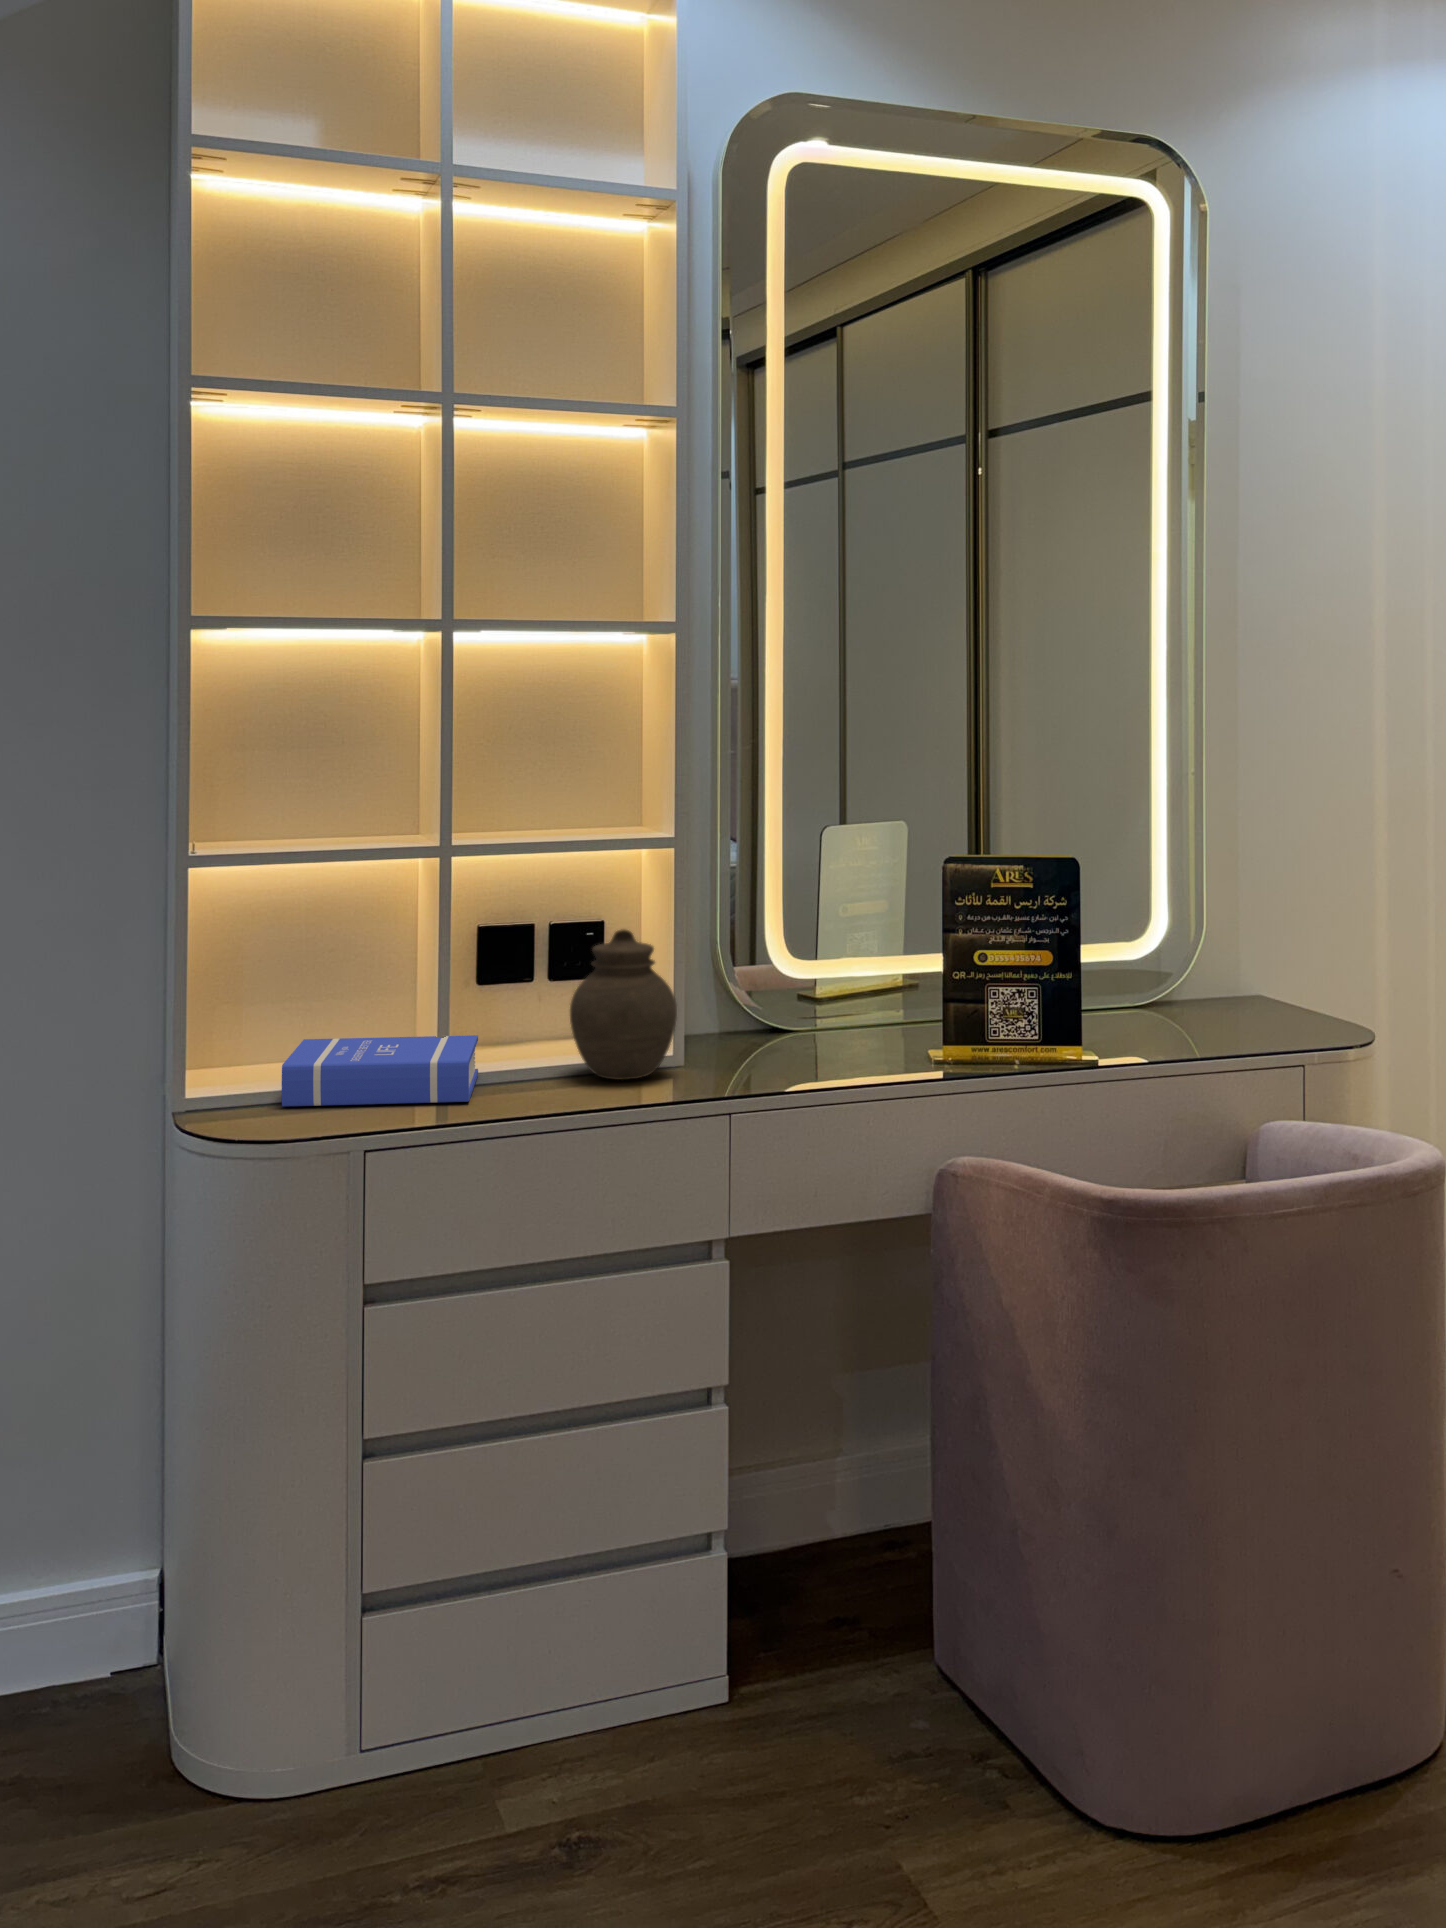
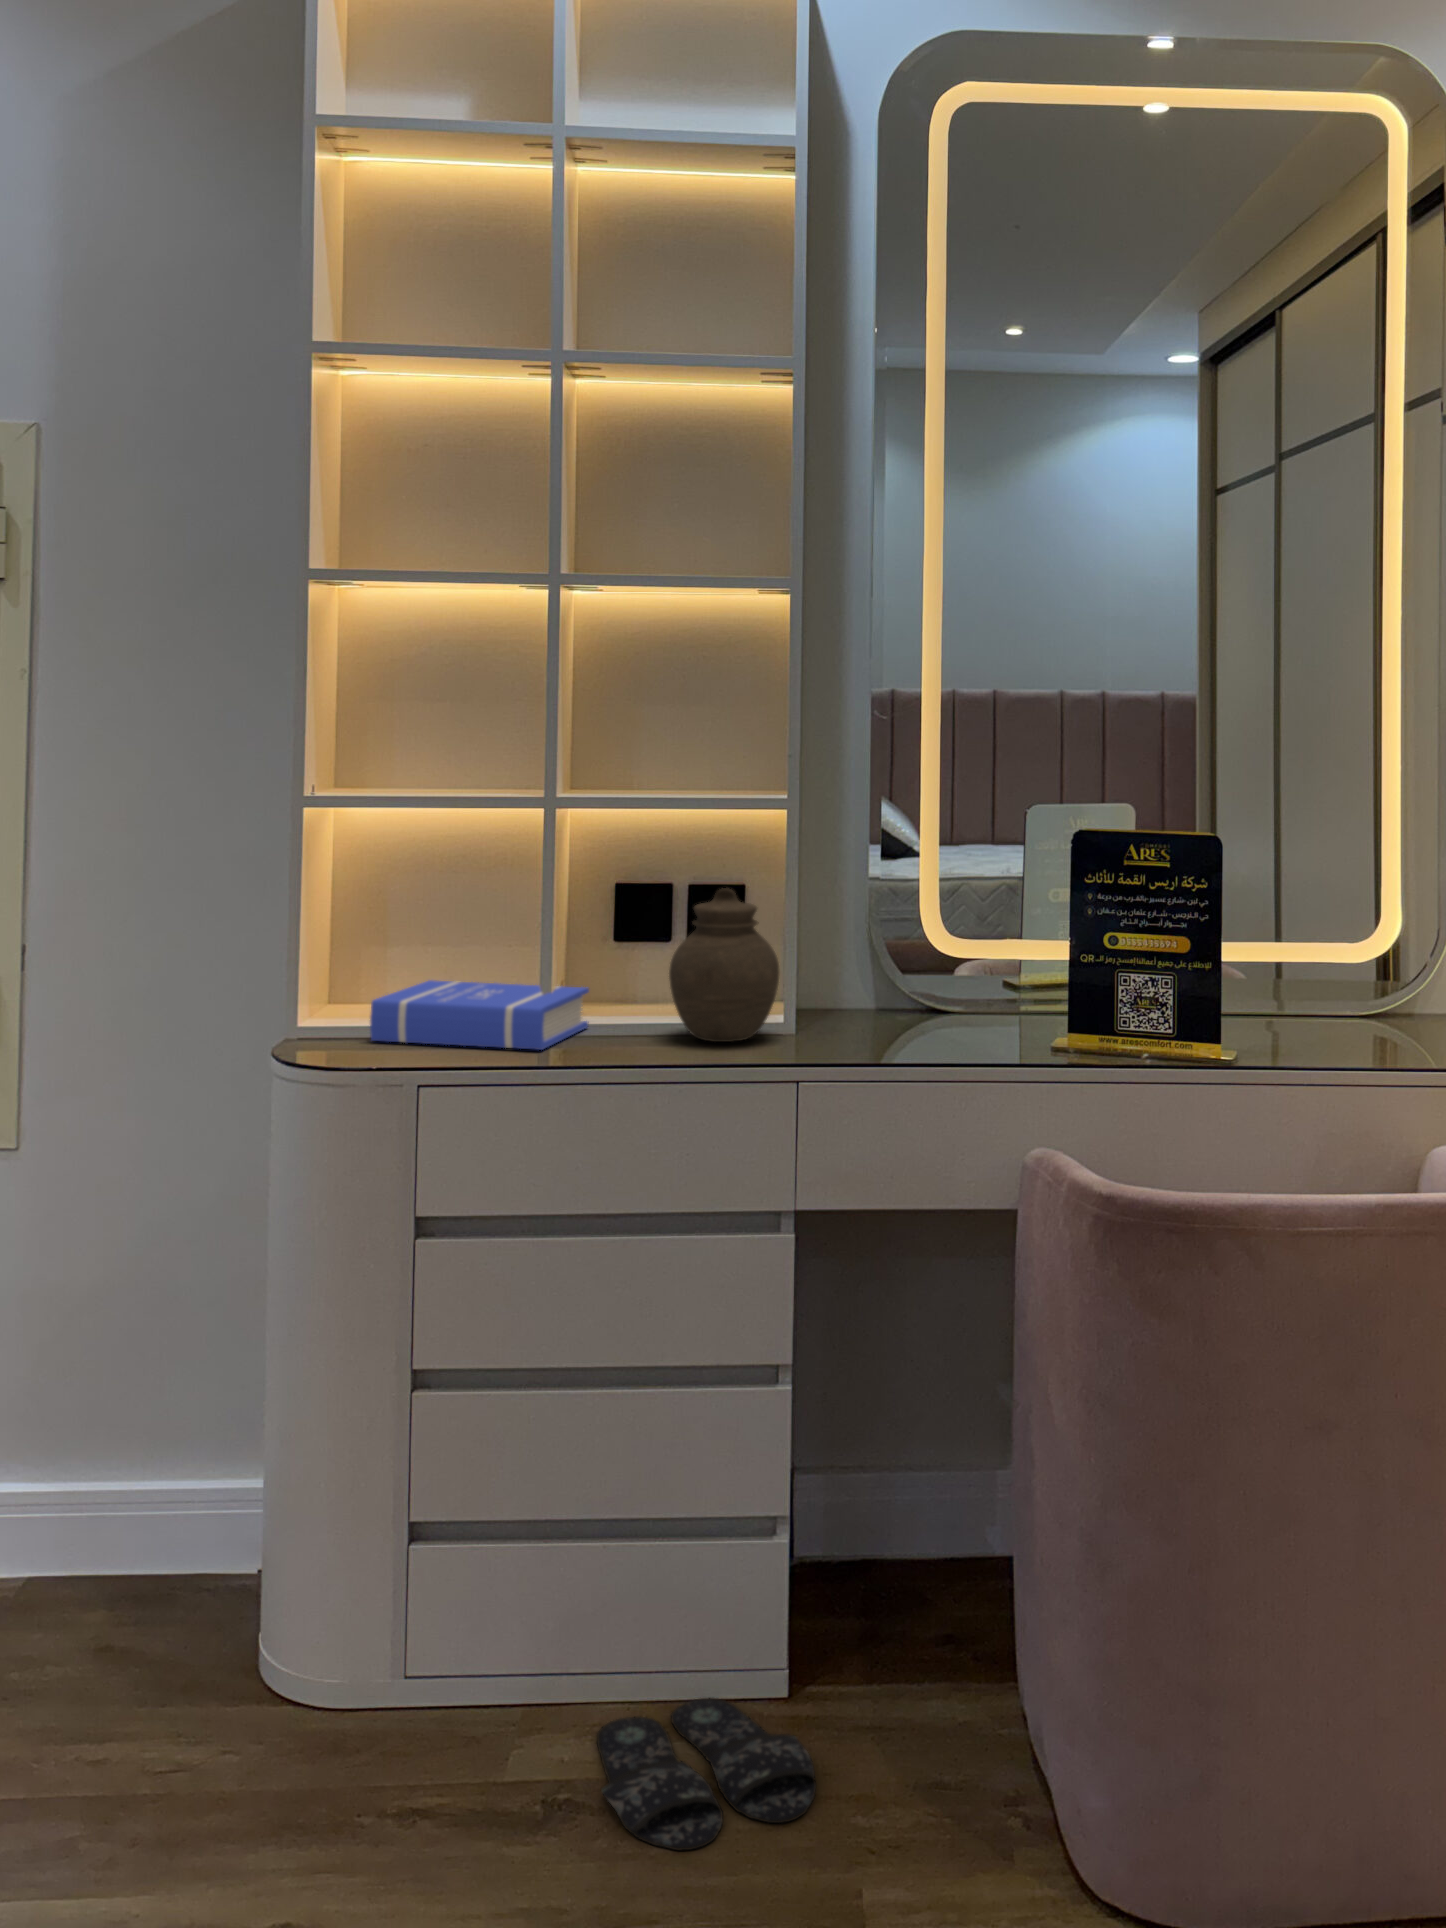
slippers: none [568,1713,805,1858] -> present [597,1698,816,1850]

